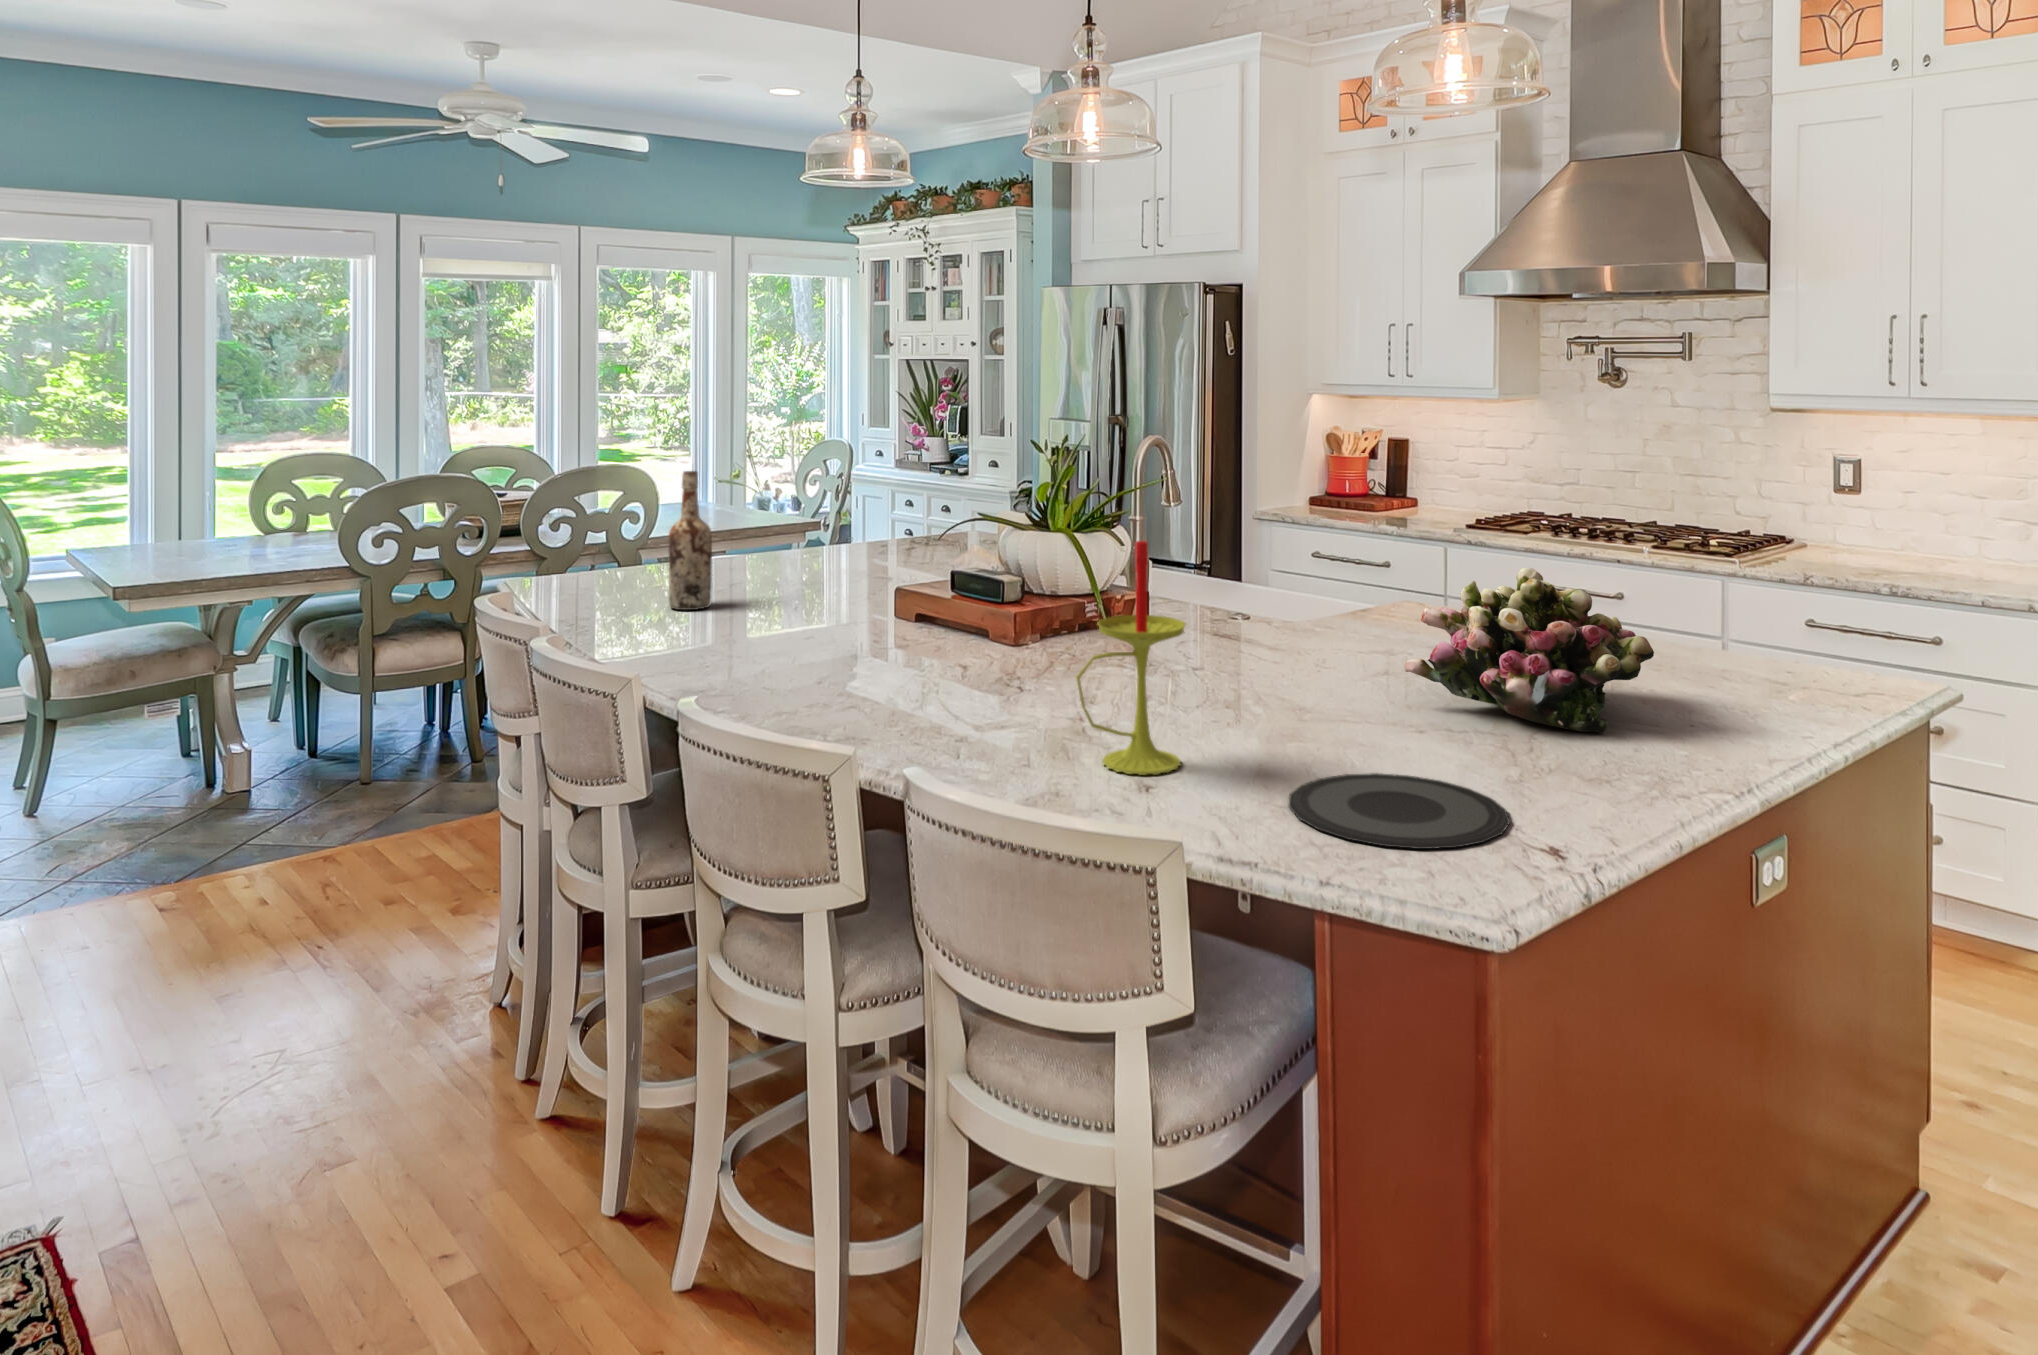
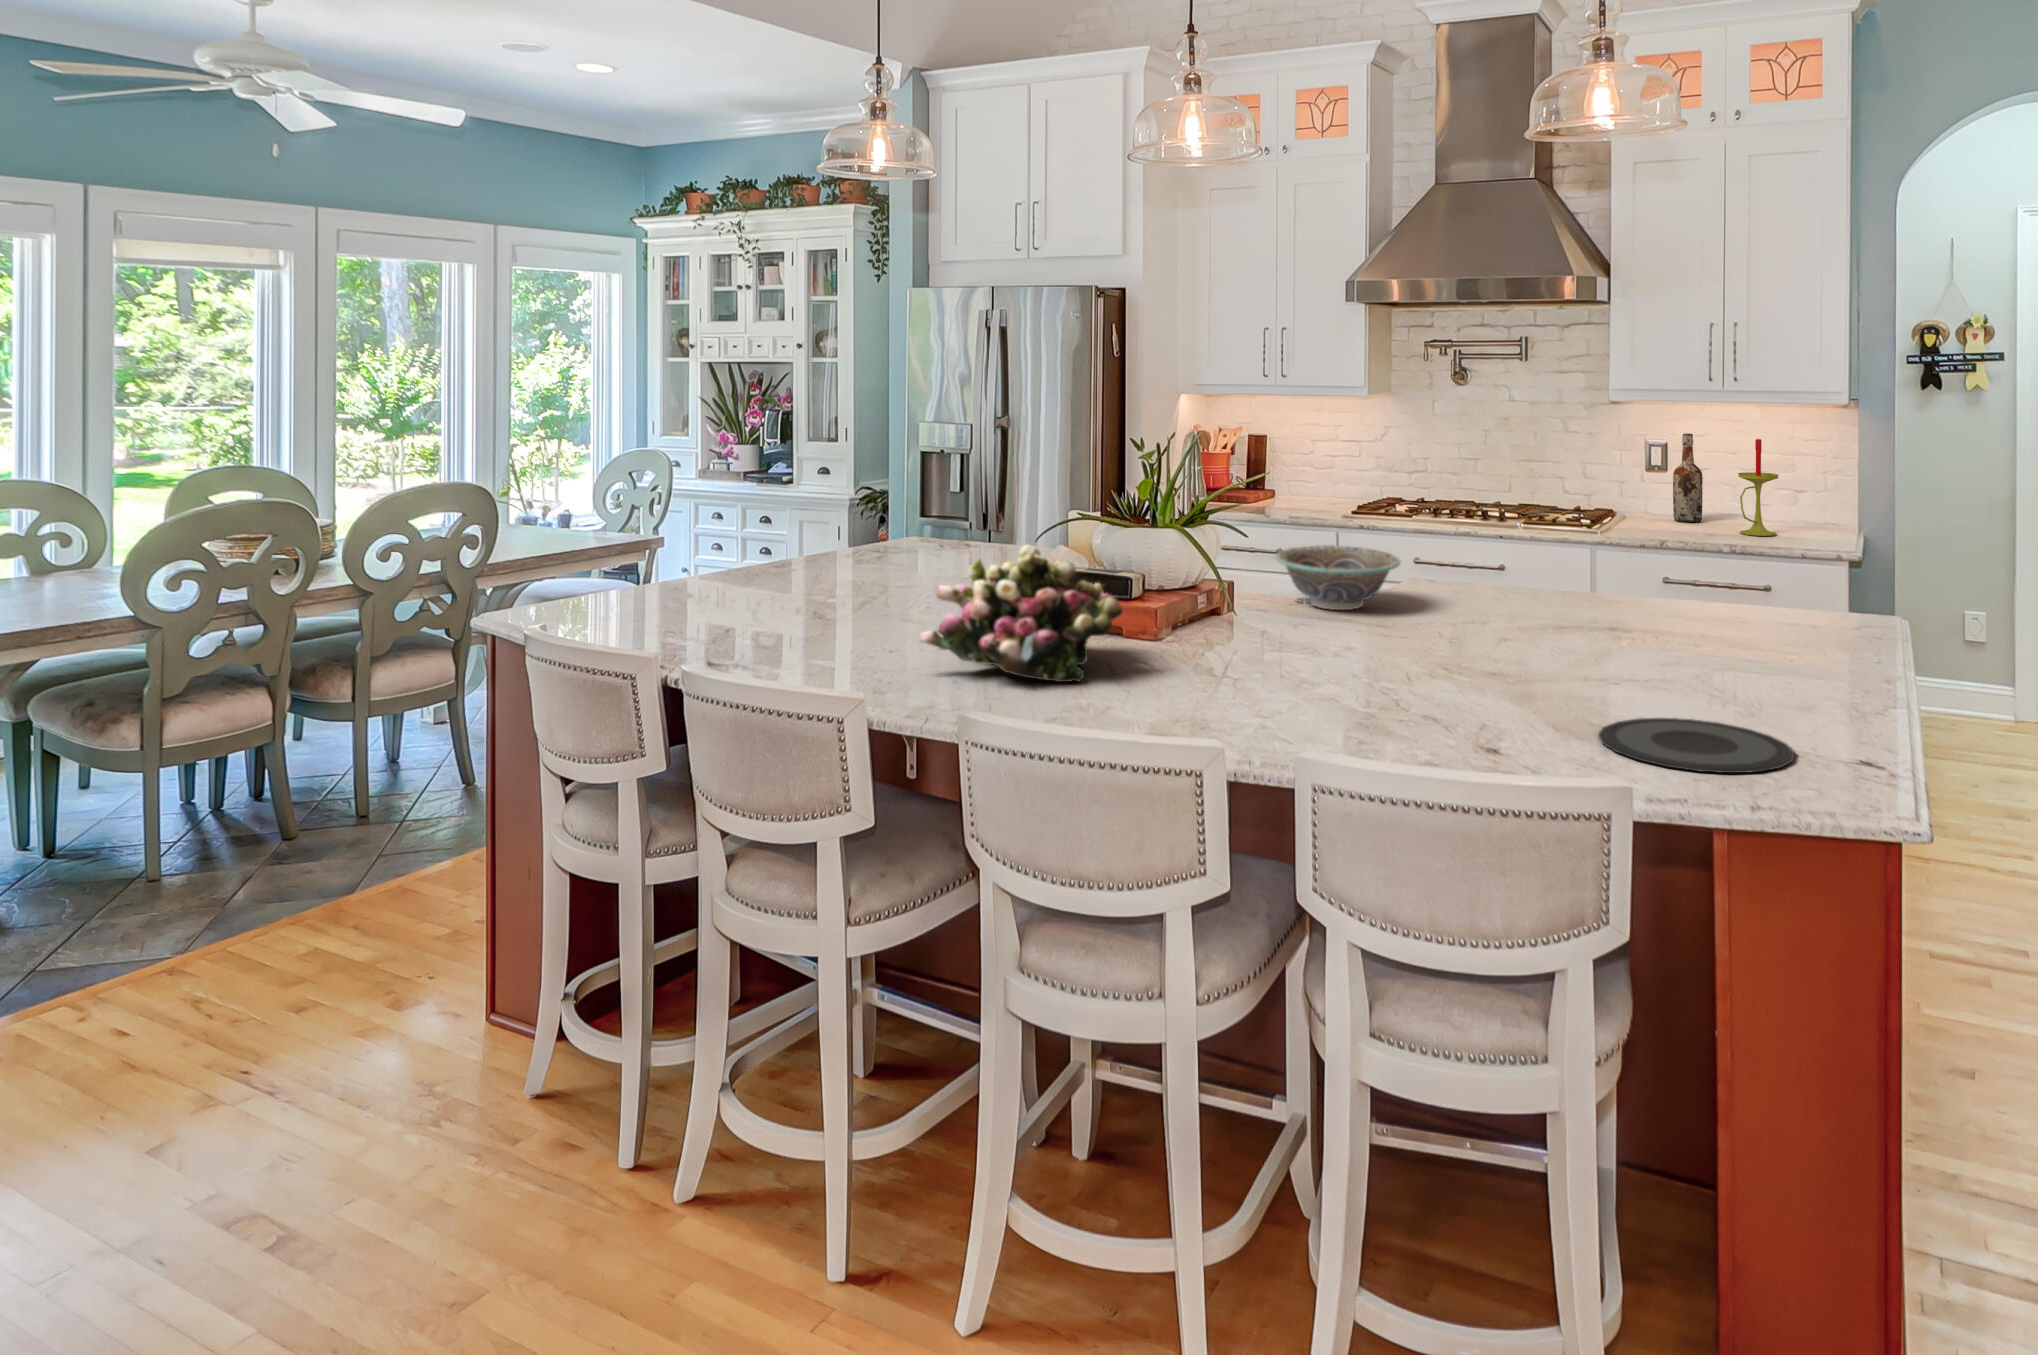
wine bottle: present [669,471,712,610] -> present [1673,434,1703,522]
candle: present [1076,541,1186,775] -> present [1738,439,1779,536]
decorative bowl: none [1189,558,1325,629] -> present [1276,545,1400,610]
flower arrangement: present [1404,567,1654,733] -> present [919,545,1123,682]

